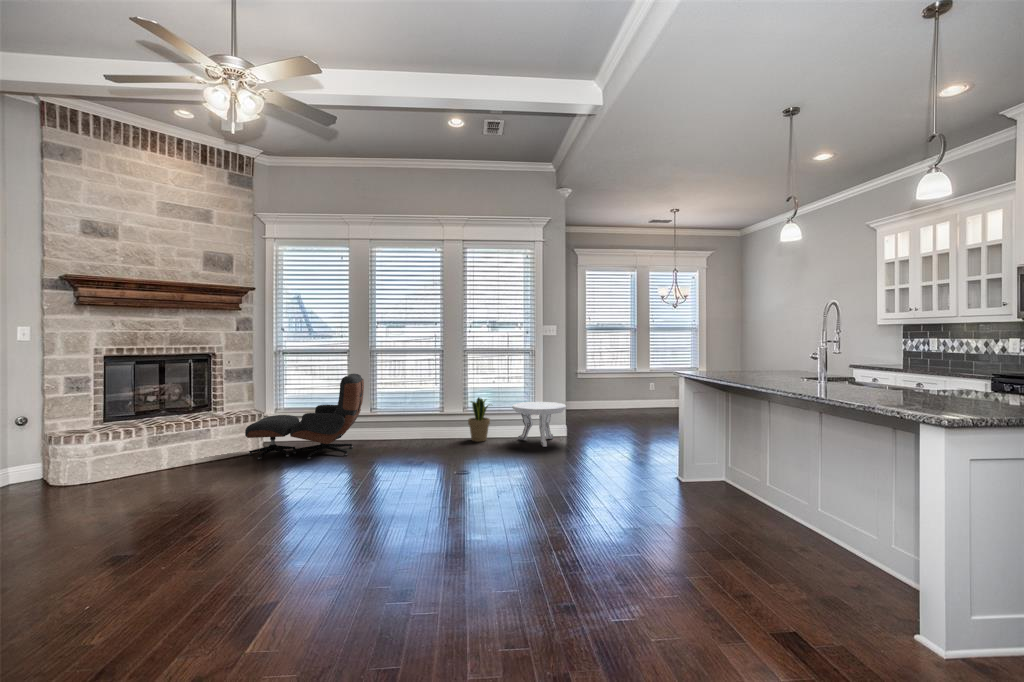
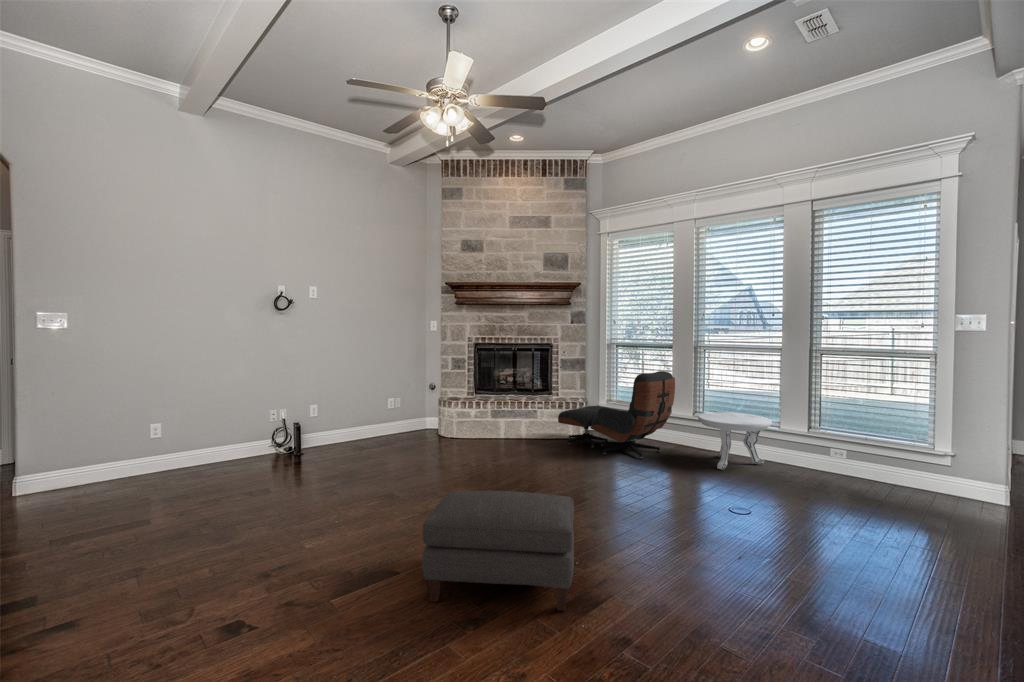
potted plant: present [468,397,490,442] -> none [809,417,848,481]
side table: present [512,402,566,447] -> present [698,412,772,470]
ottoman: none [316,474,467,591] -> present [422,491,574,611]

